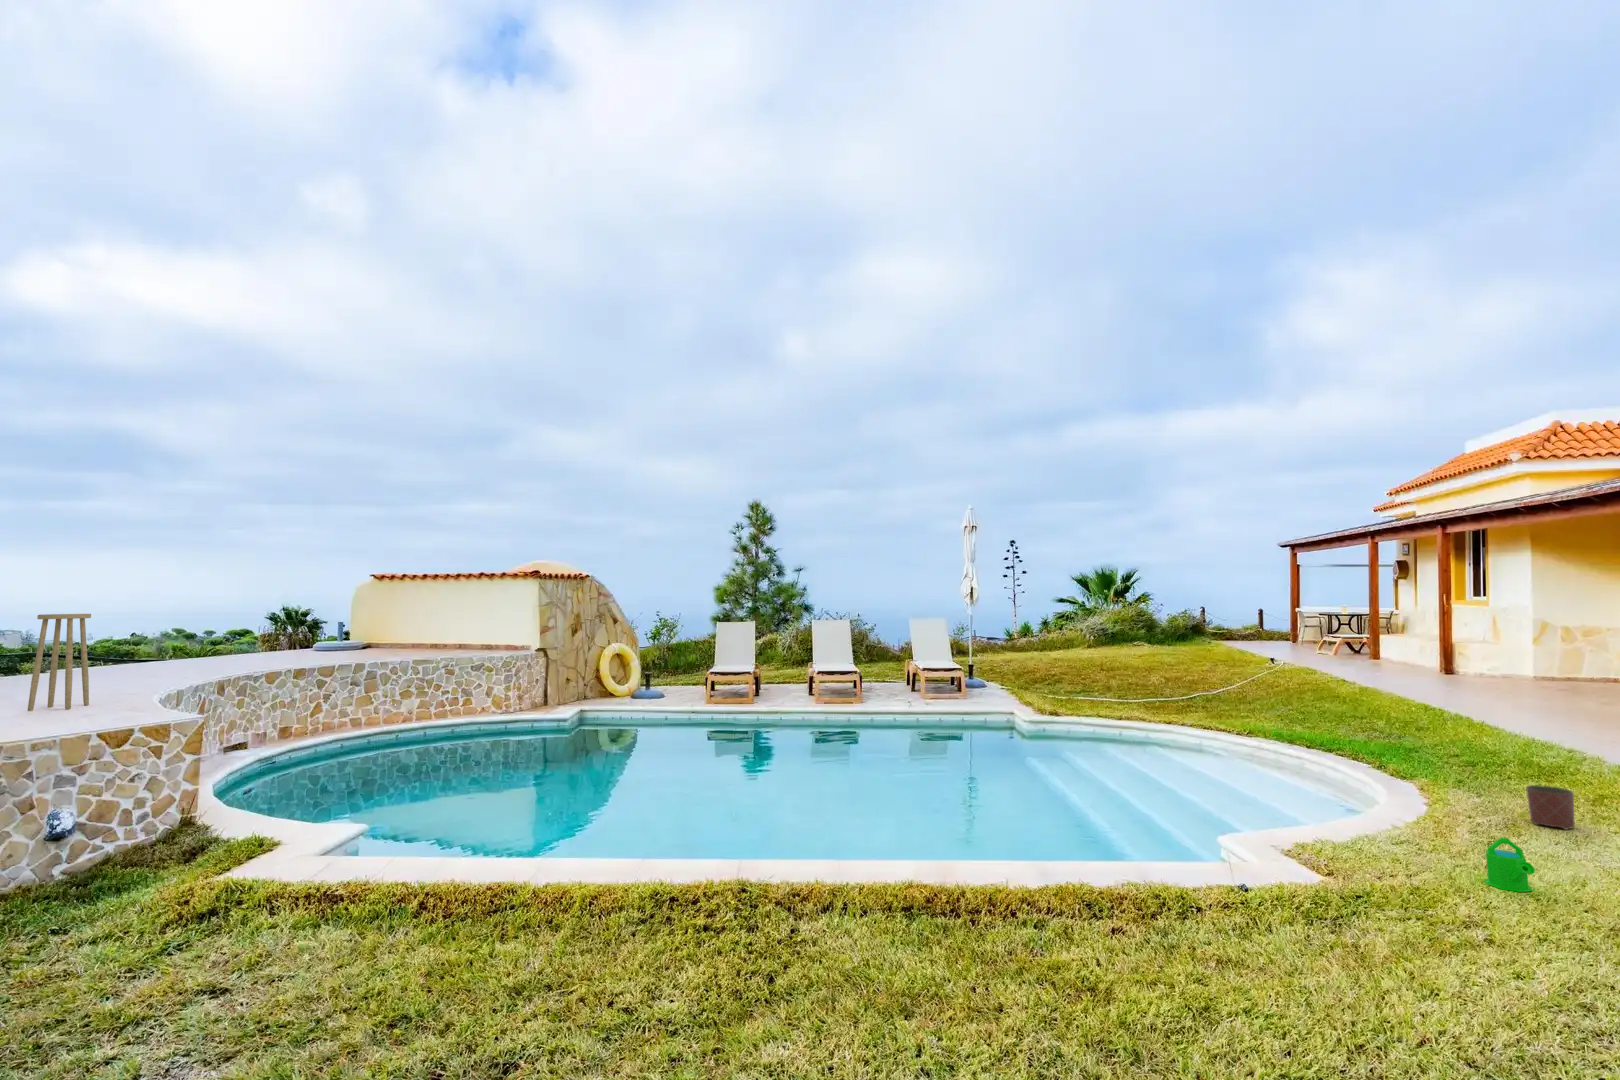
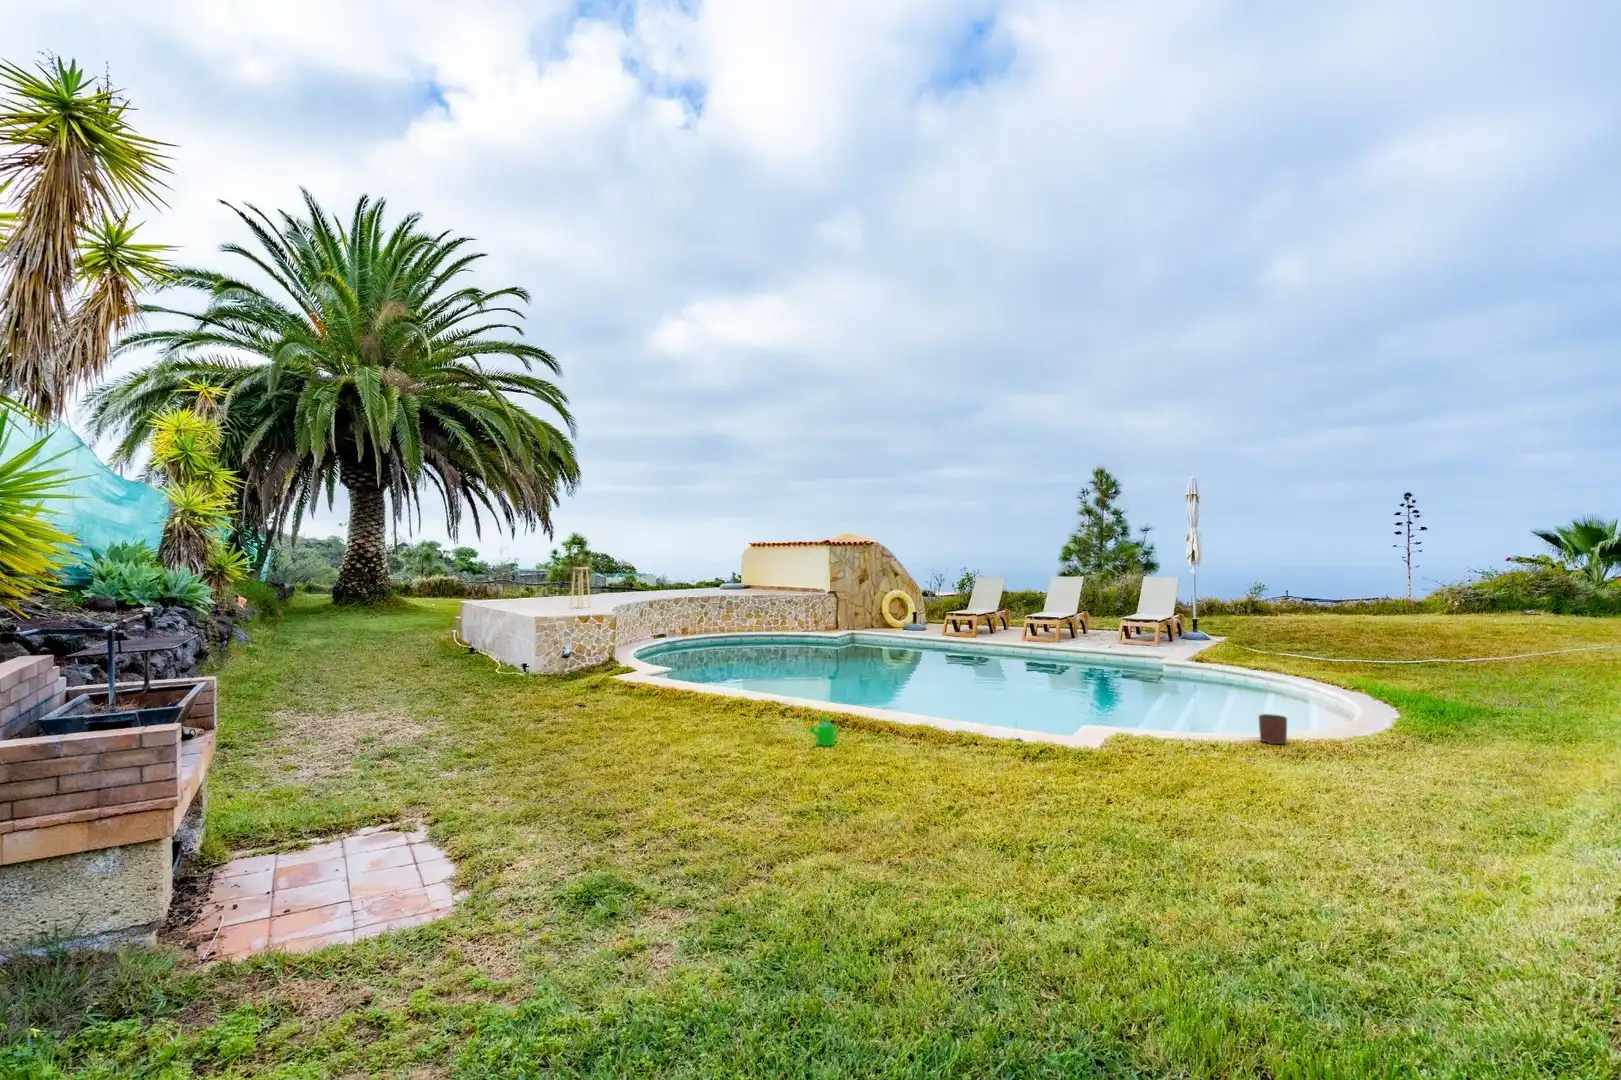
watering can: present [1485,838,1535,892] -> present [809,717,839,746]

